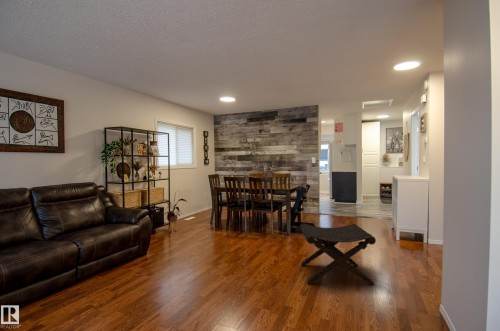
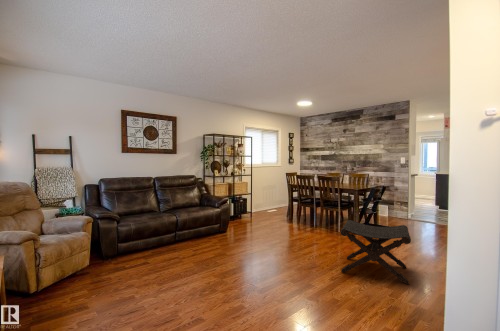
house plant: present [162,198,186,233] -> none [242,185,264,221]

